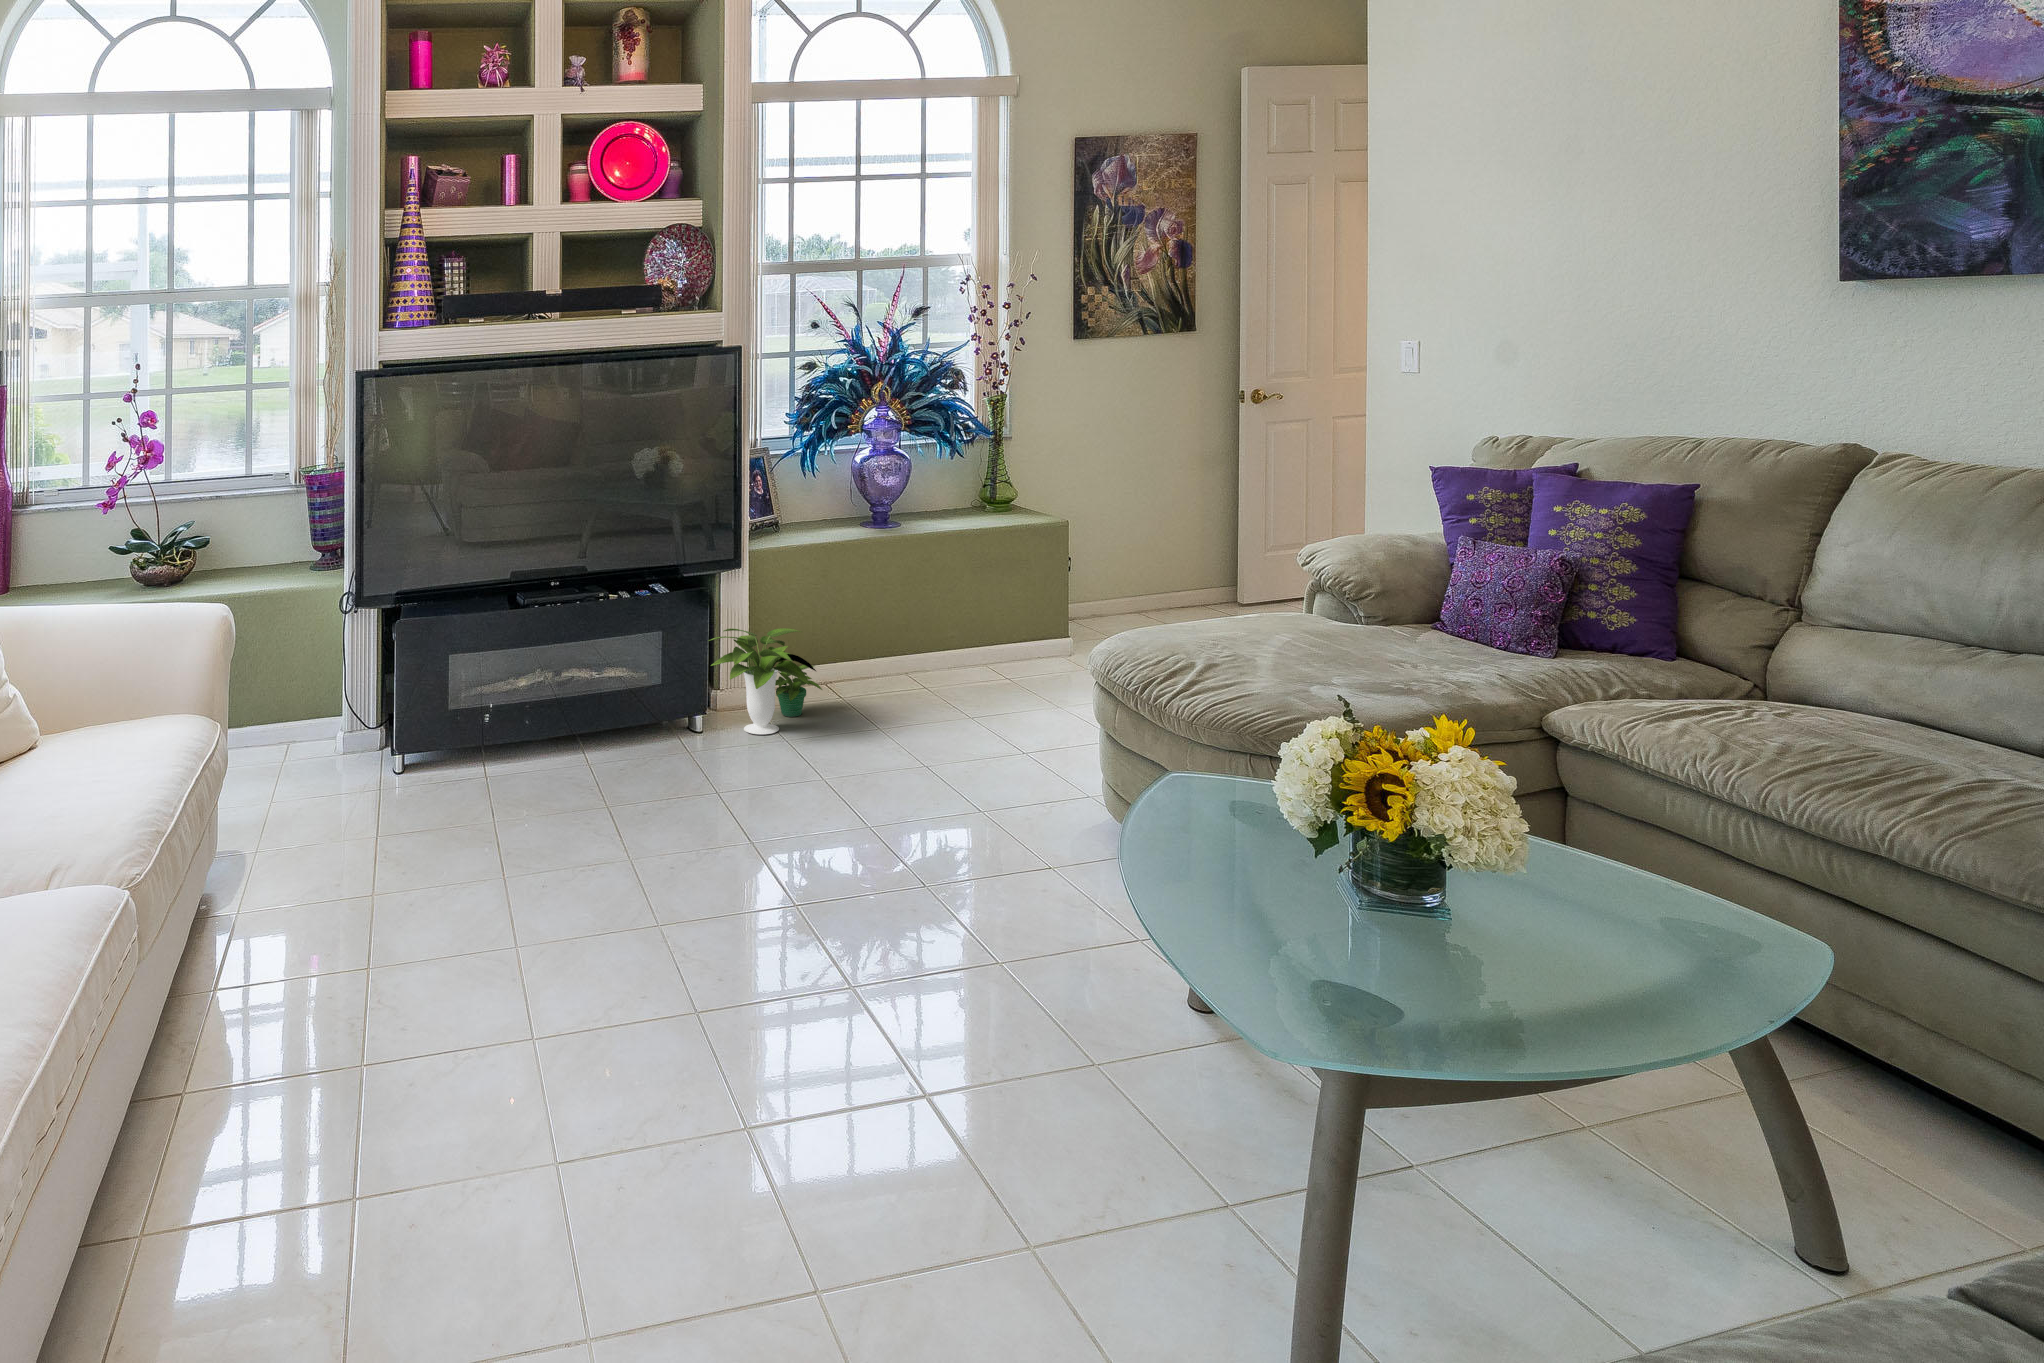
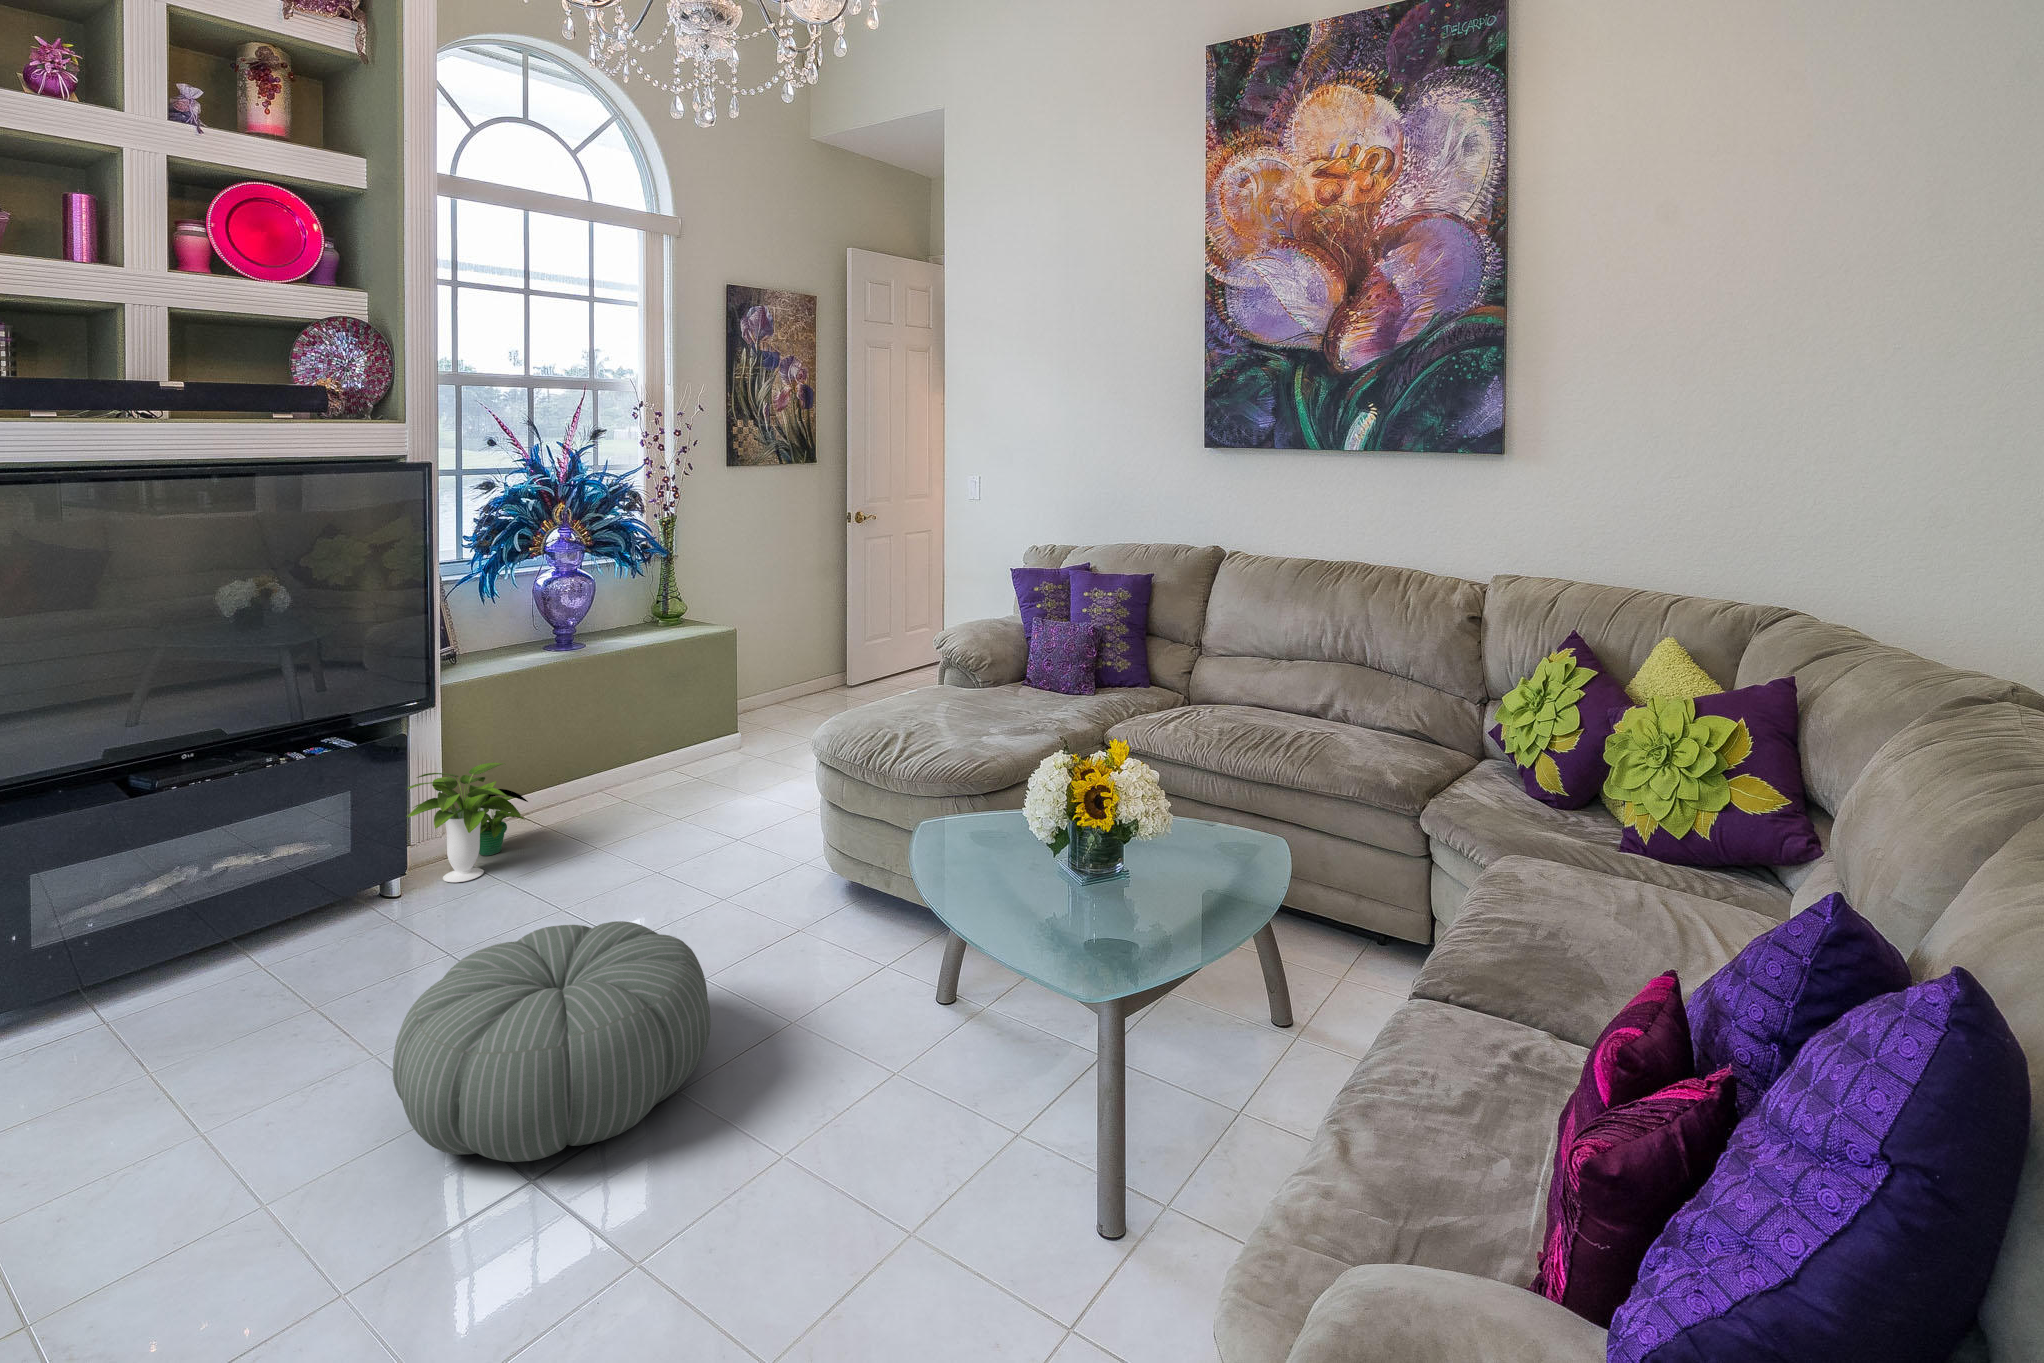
pouf: none [610,784,899,997] -> present [393,921,711,1162]

